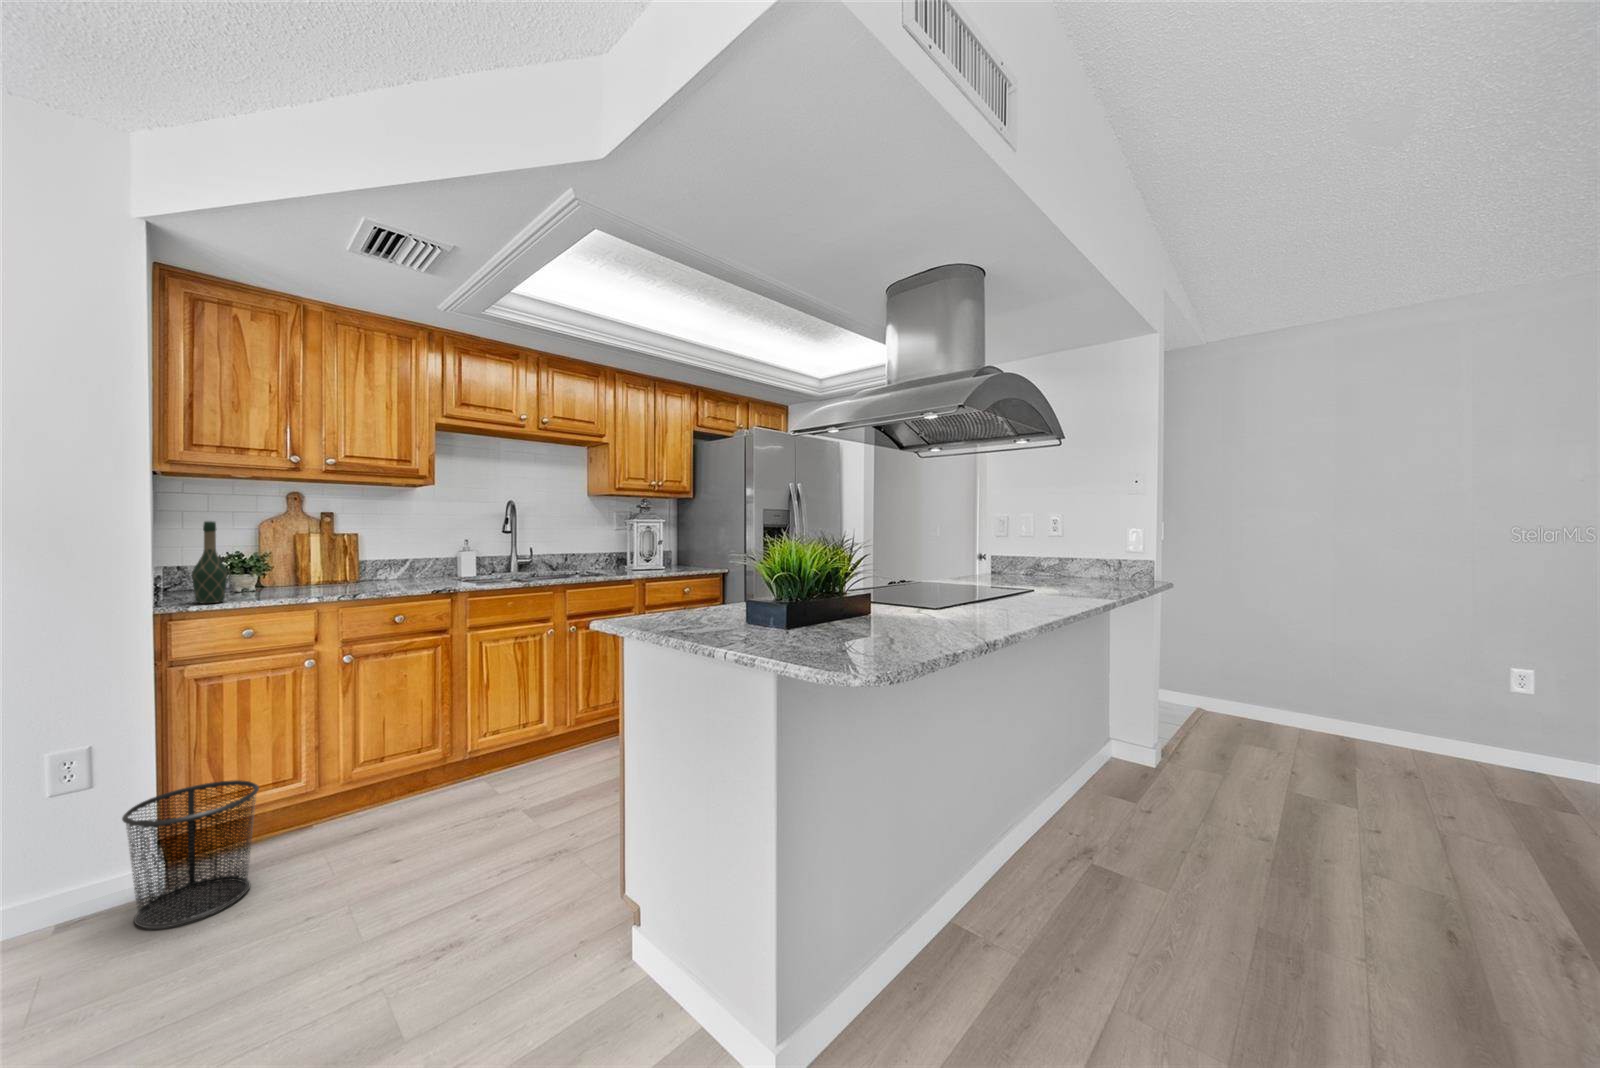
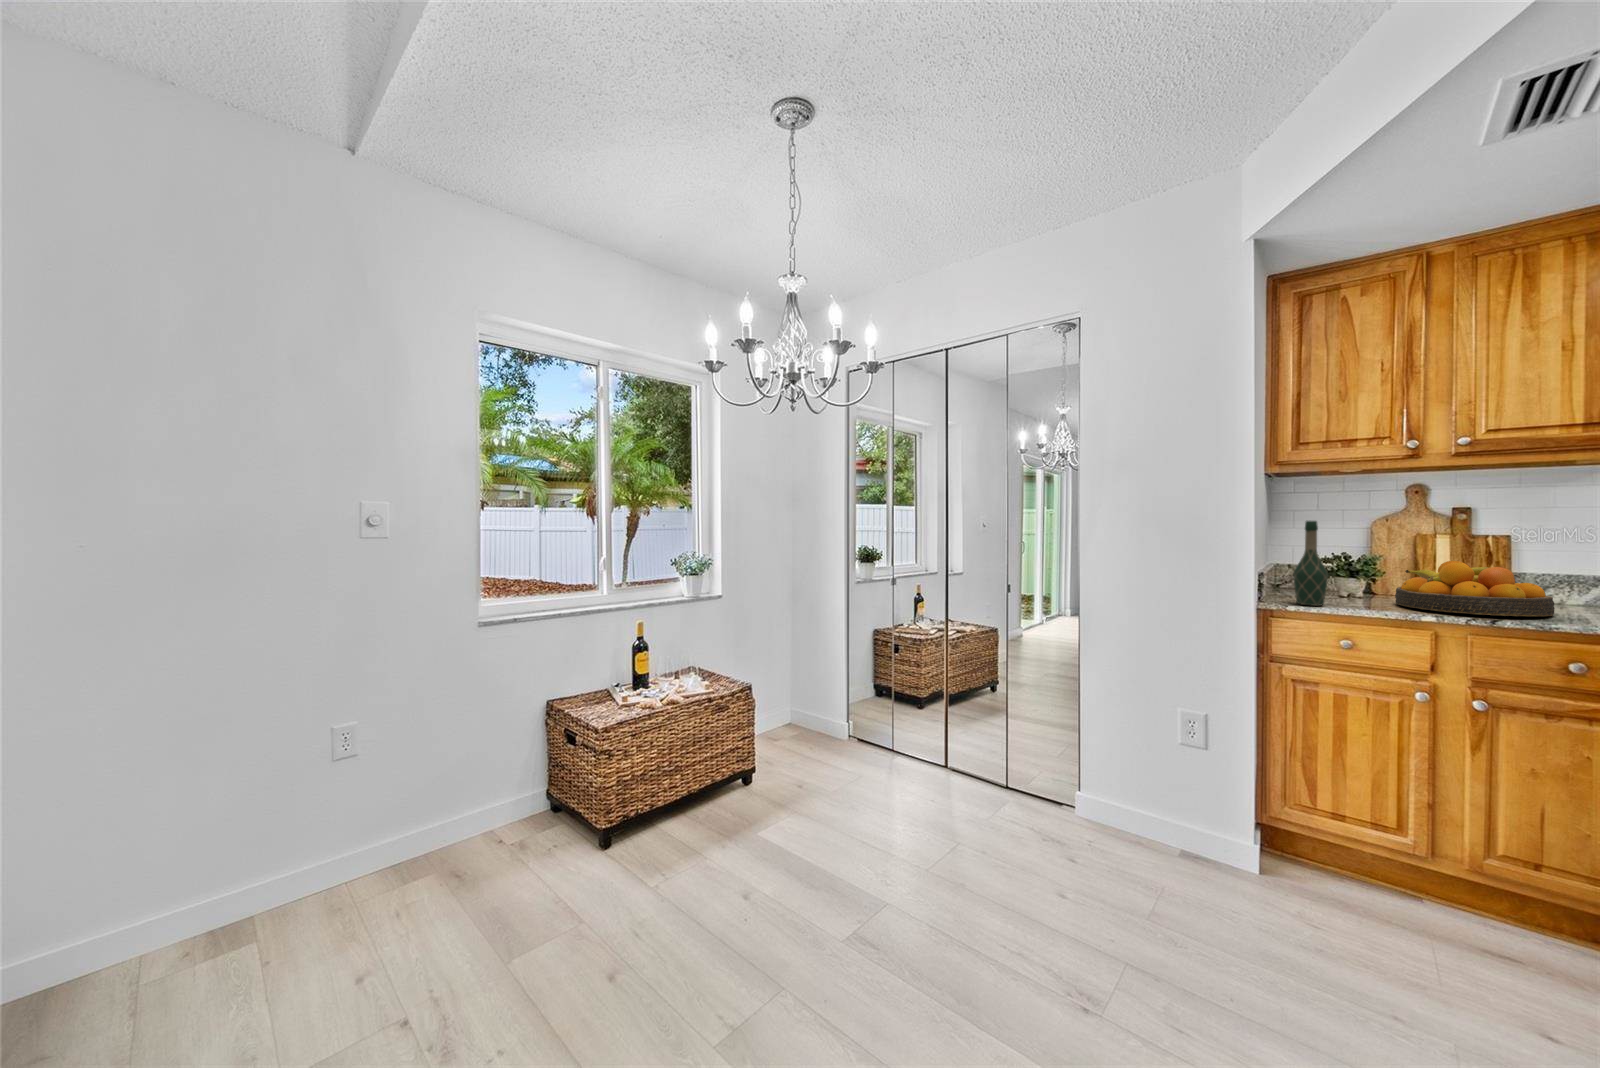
fruit bowl: none [284,554,385,594] -> present [1395,561,1555,616]
waste bin: present [122,780,259,928] -> none [1221,783,1349,936]

